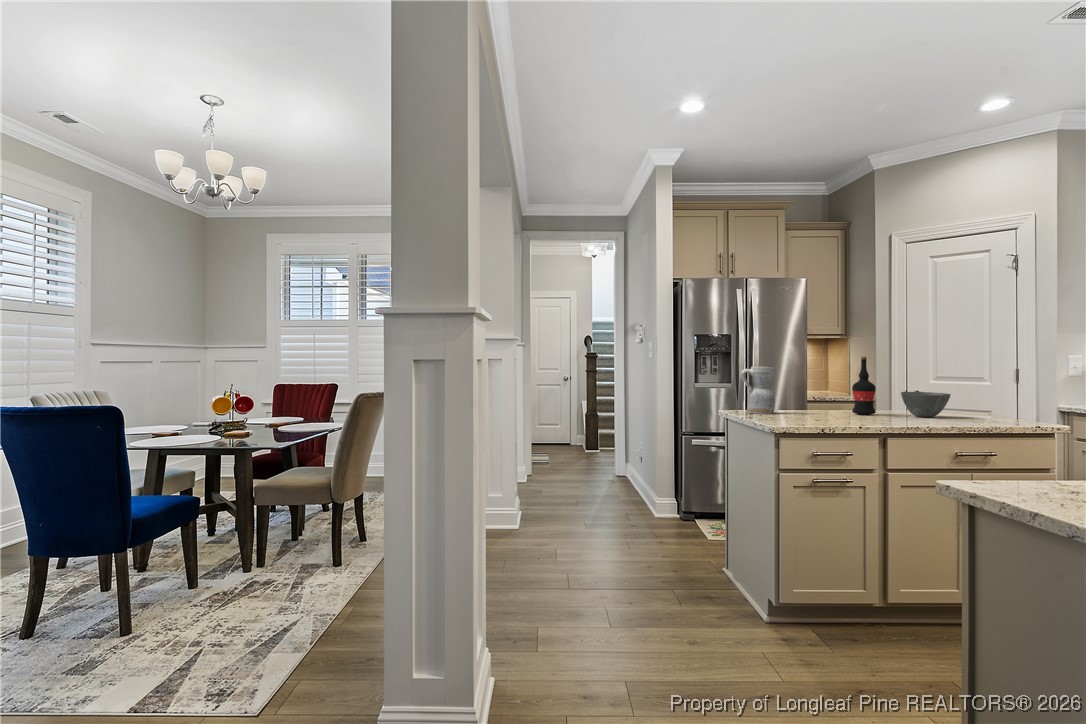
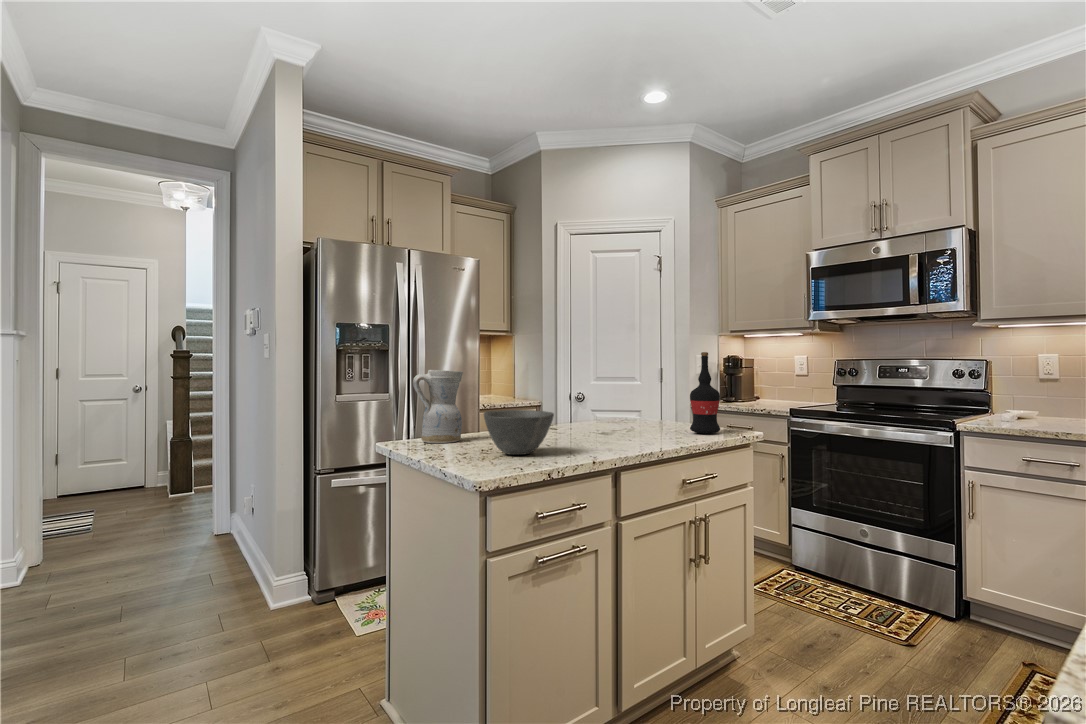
wine bottle: present [852,357,876,415] -> present [690,352,720,434]
bowl: present [901,392,951,417] -> present [484,410,554,455]

